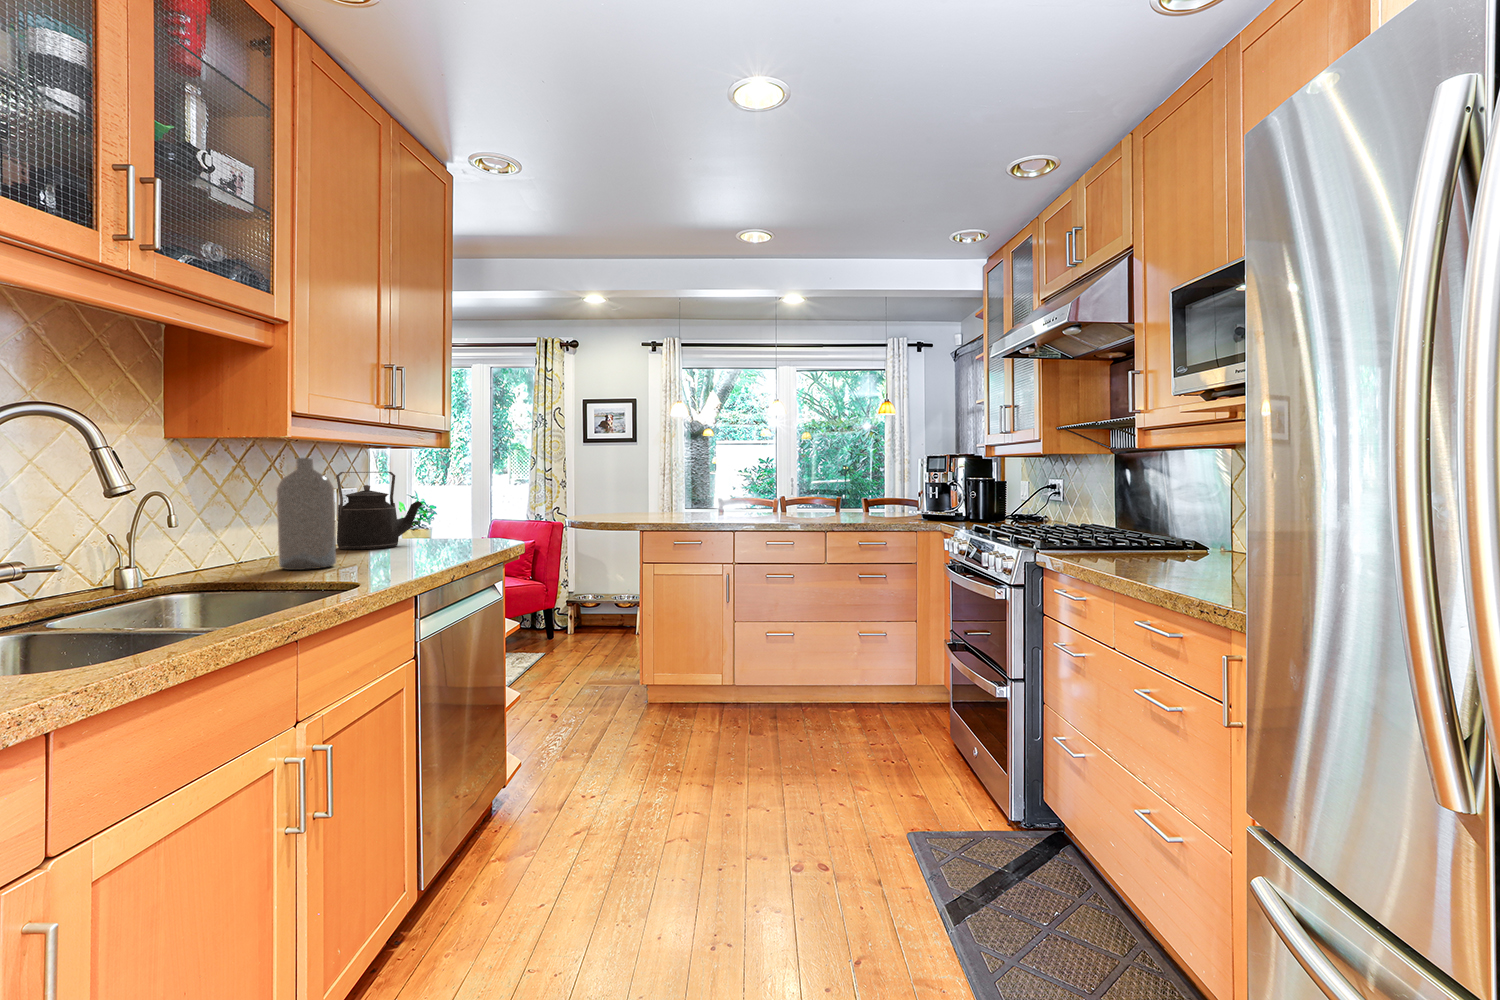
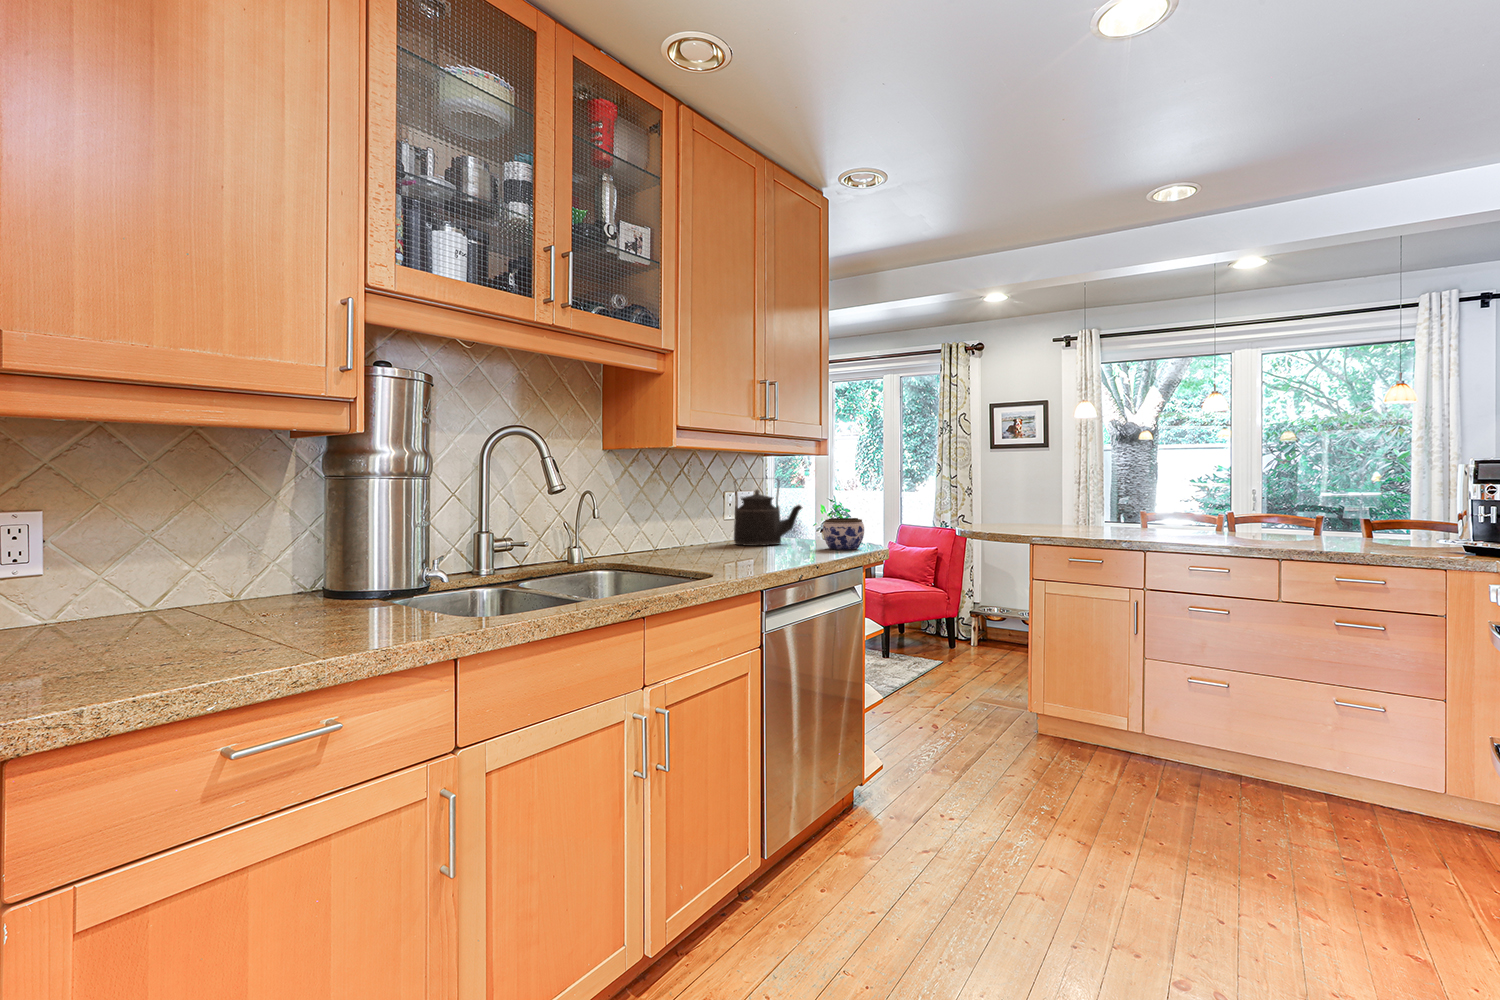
bottle: present [276,458,336,570] -> none [676,465,717,559]
jar: none [454,515,501,548] -> present [823,518,864,550]

